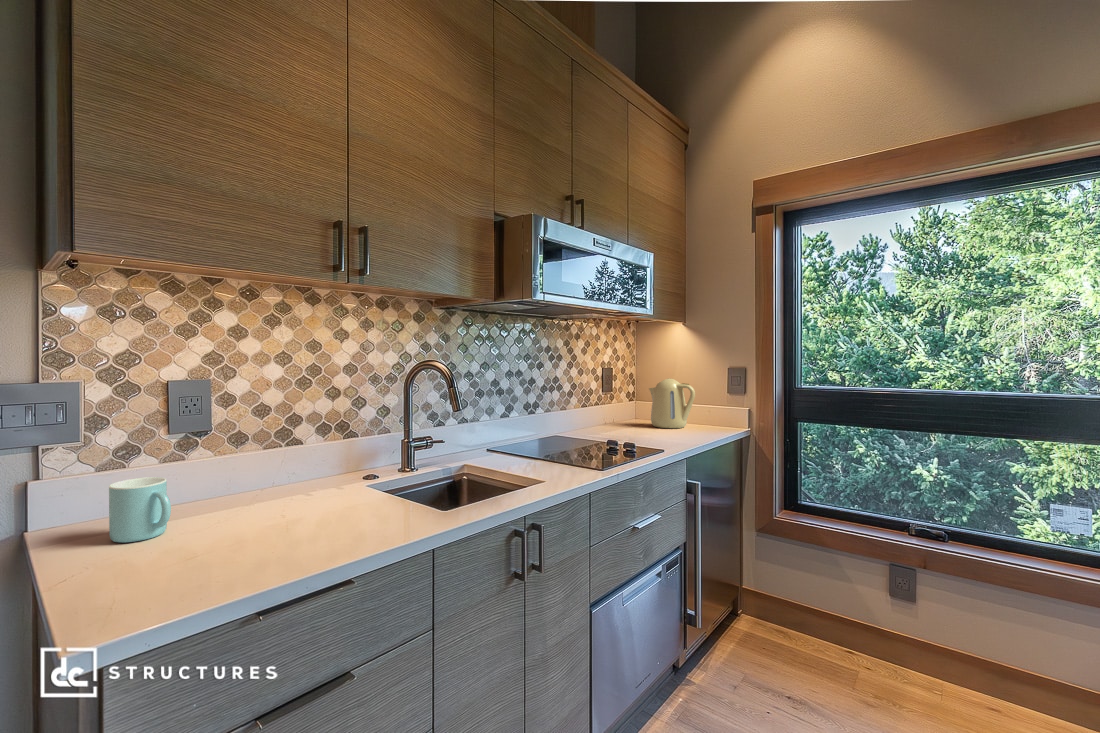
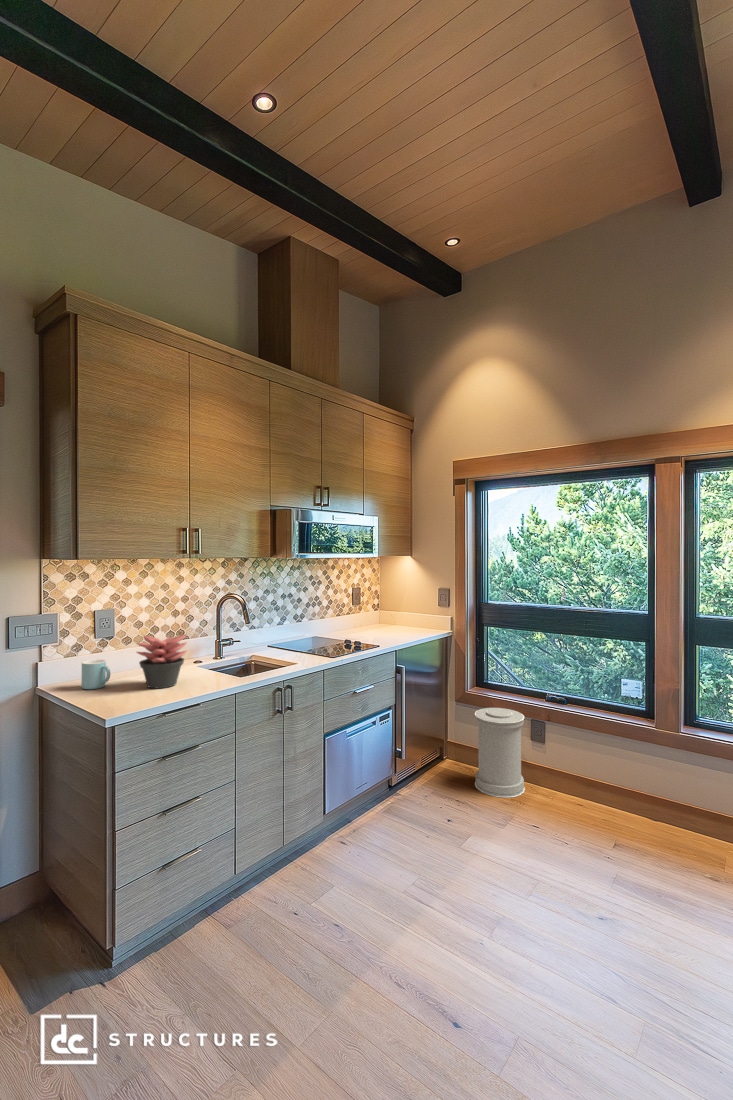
kettle: present [649,378,695,428] -> none [385,595,415,630]
succulent plant: none [221,428,336,542] -> present [137,635,186,688]
trash can: none [804,547,892,696] -> present [475,708,525,798]

